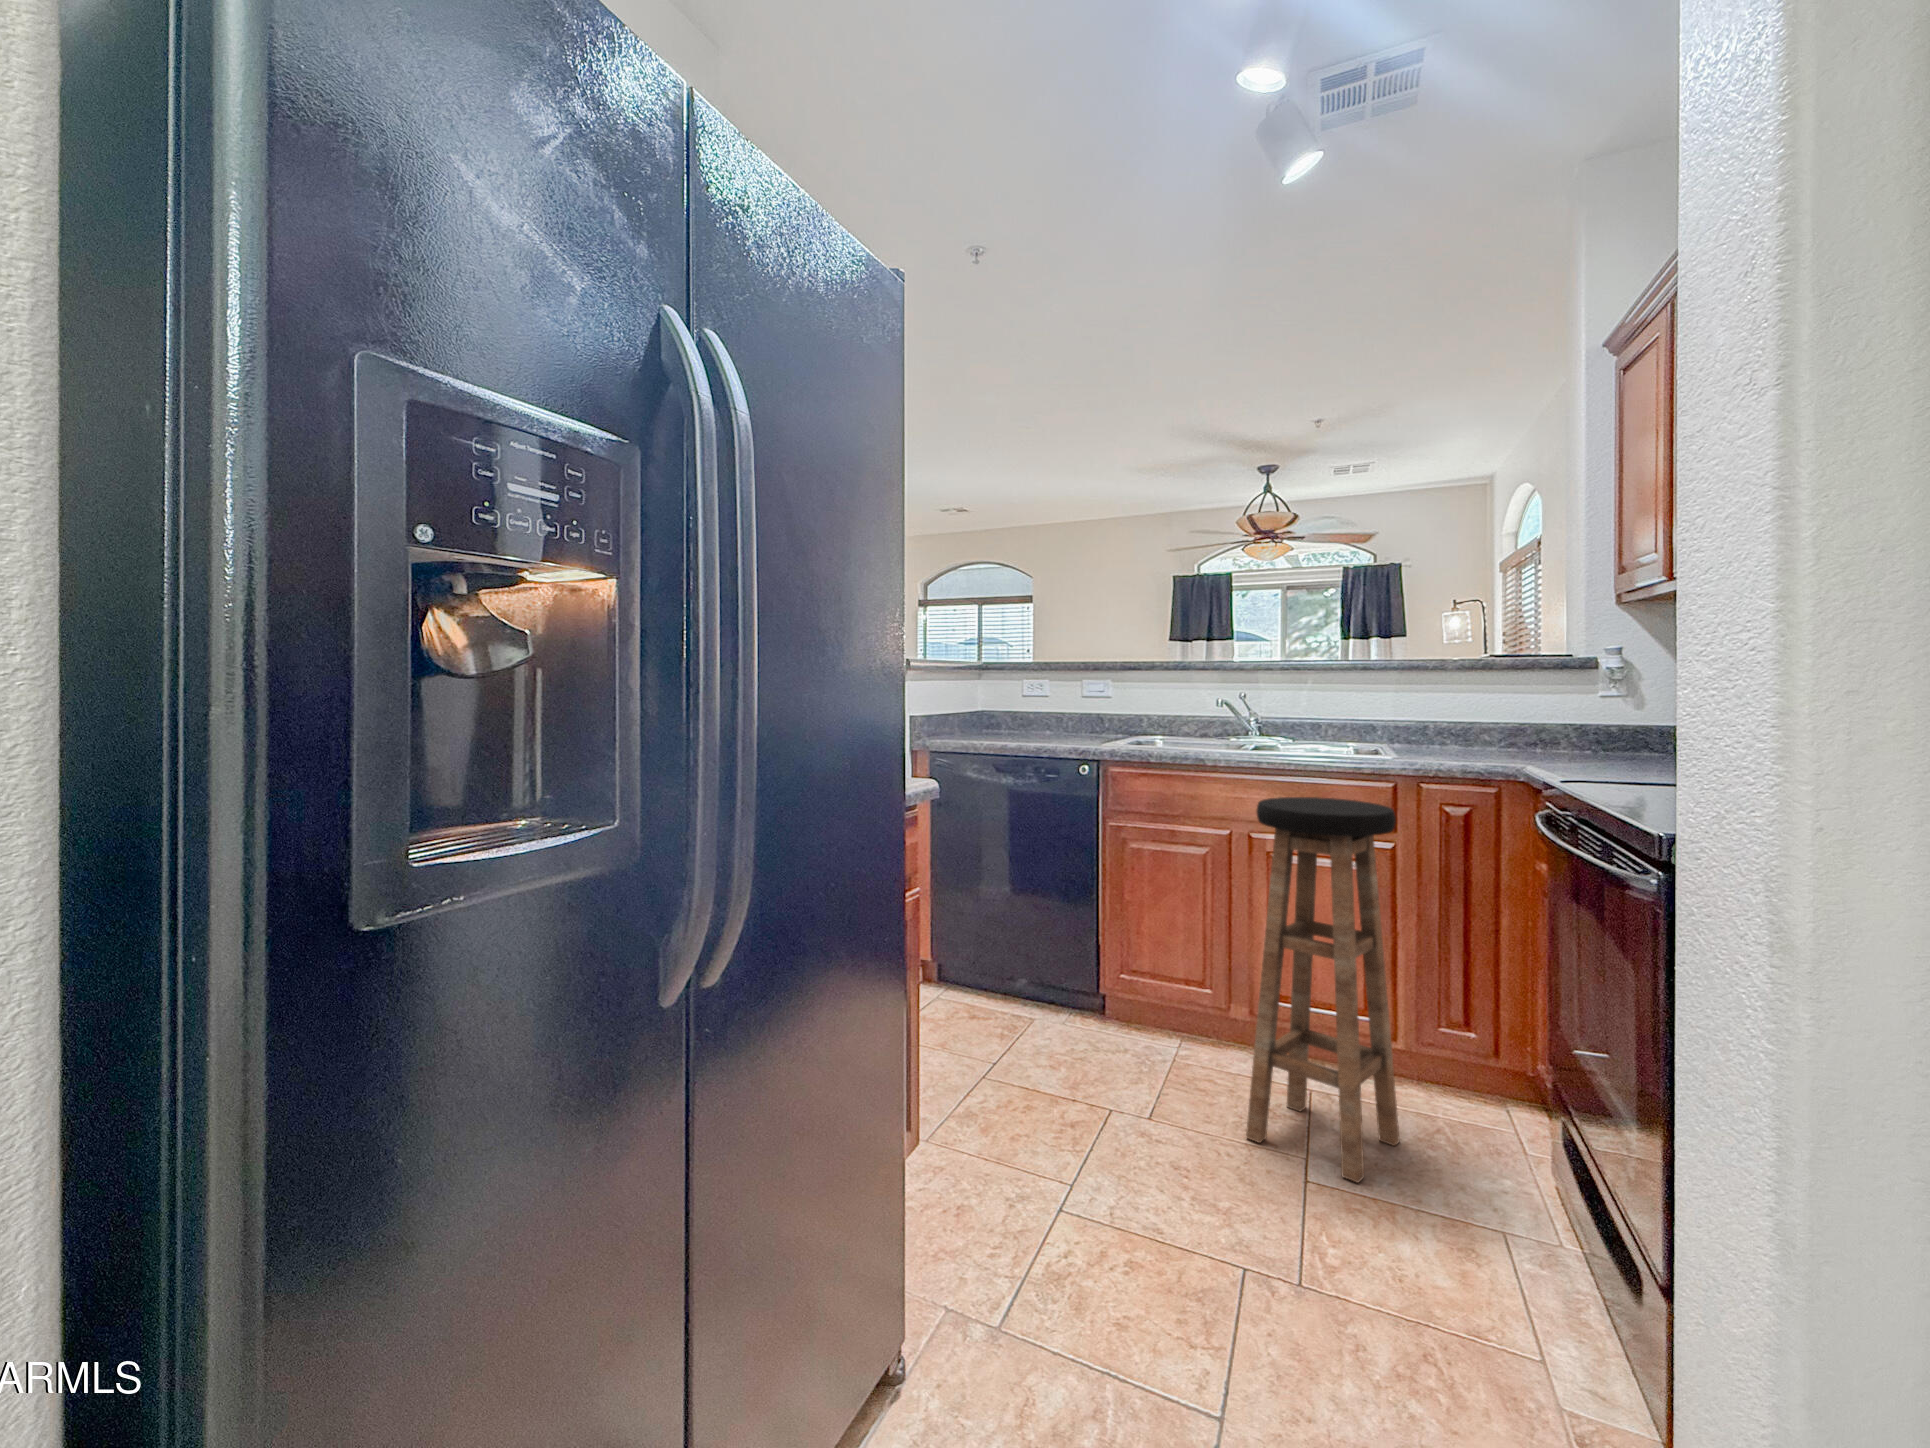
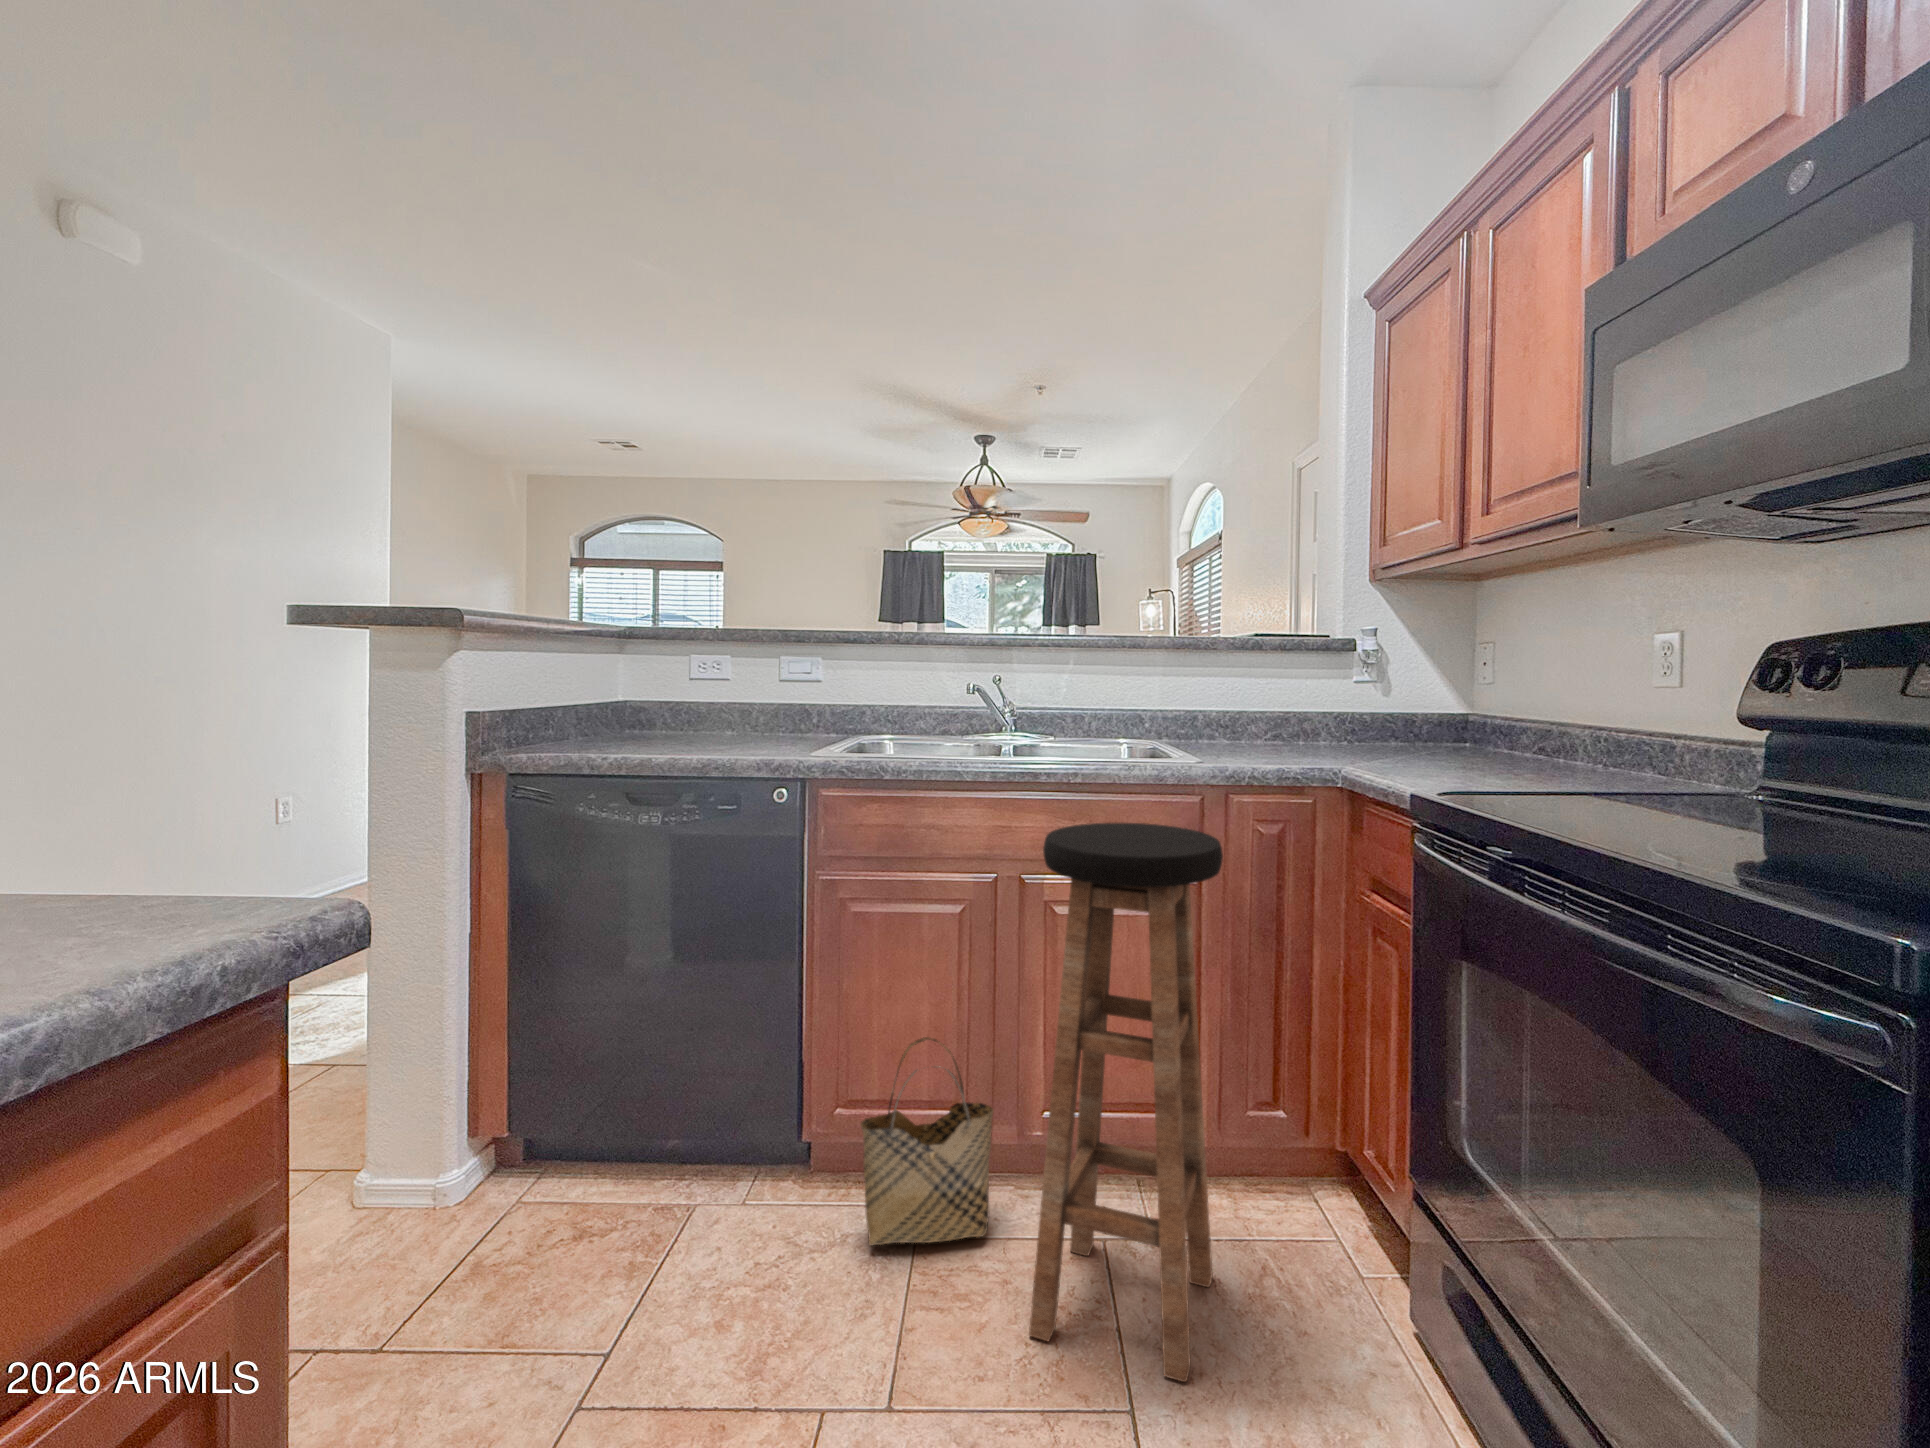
woven basket: none [1133,944,1230,1085] -> present [860,1037,993,1246]

